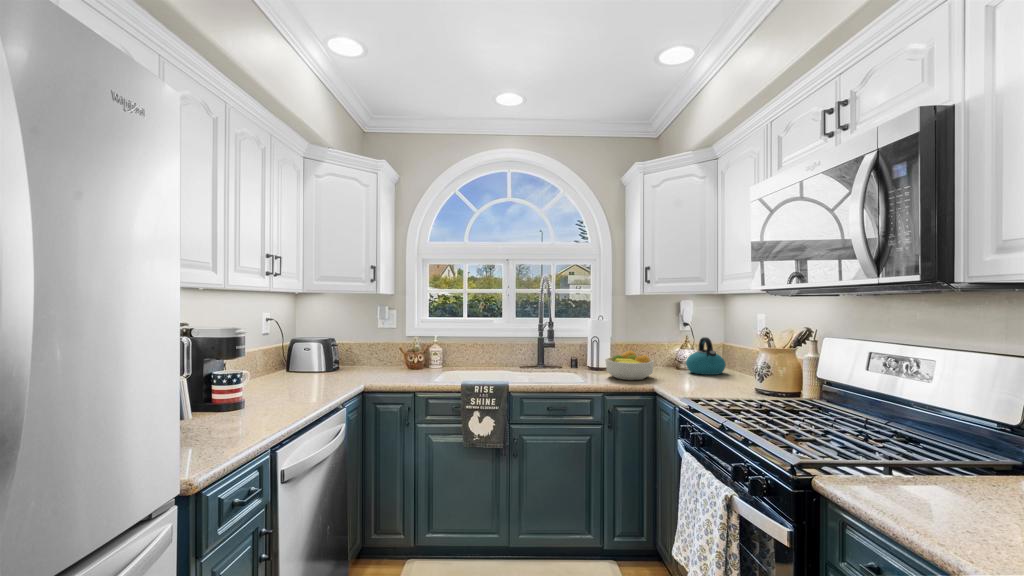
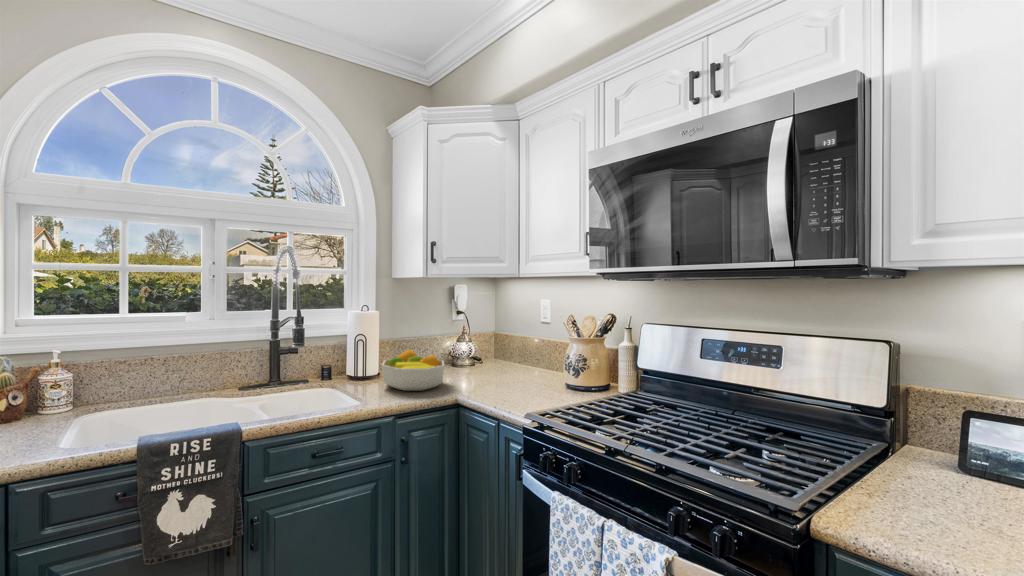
kettle: present [686,337,726,375] -> none [468,327,511,371]

